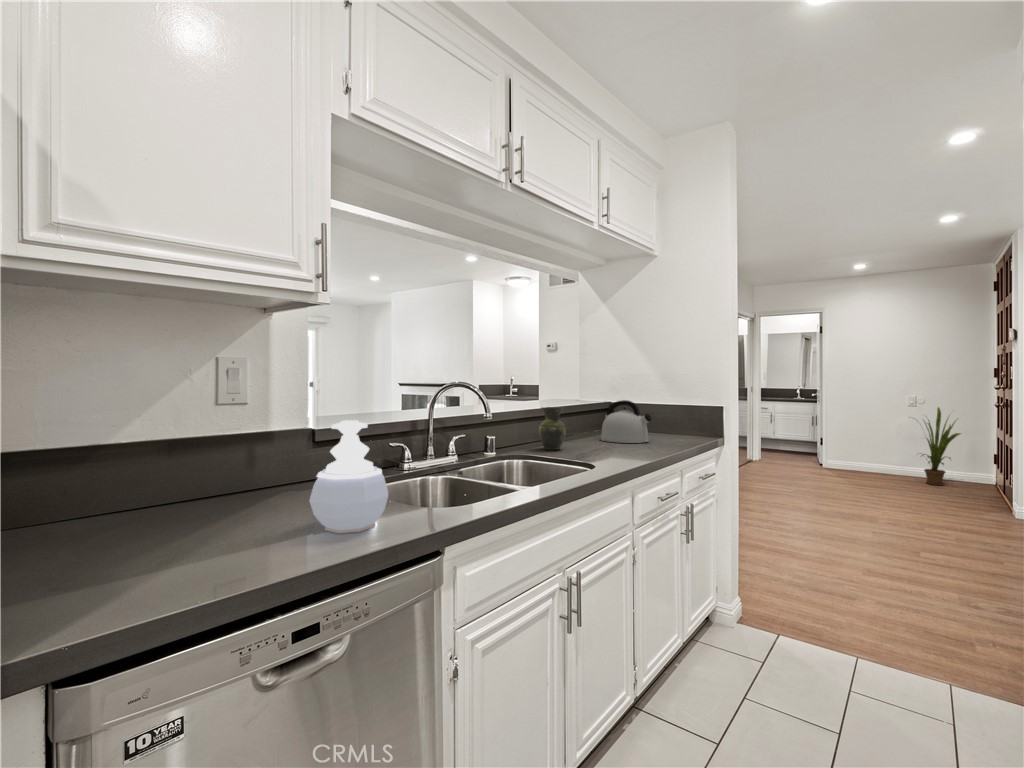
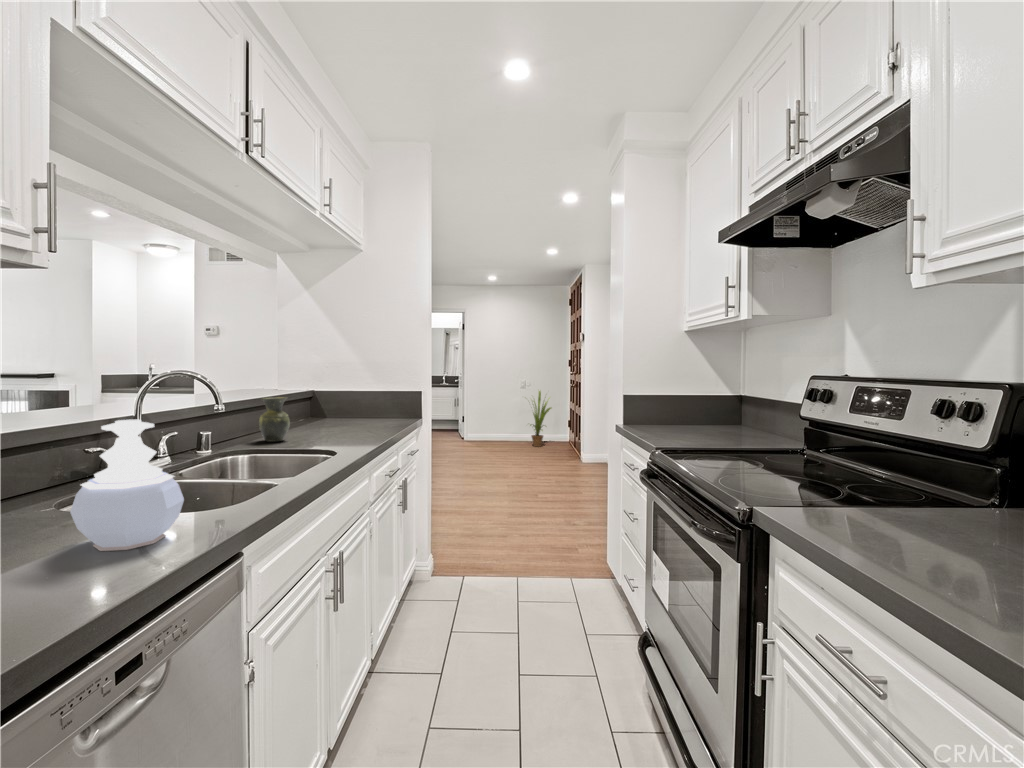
kettle: present [601,400,652,443] -> none [314,389,366,430]

